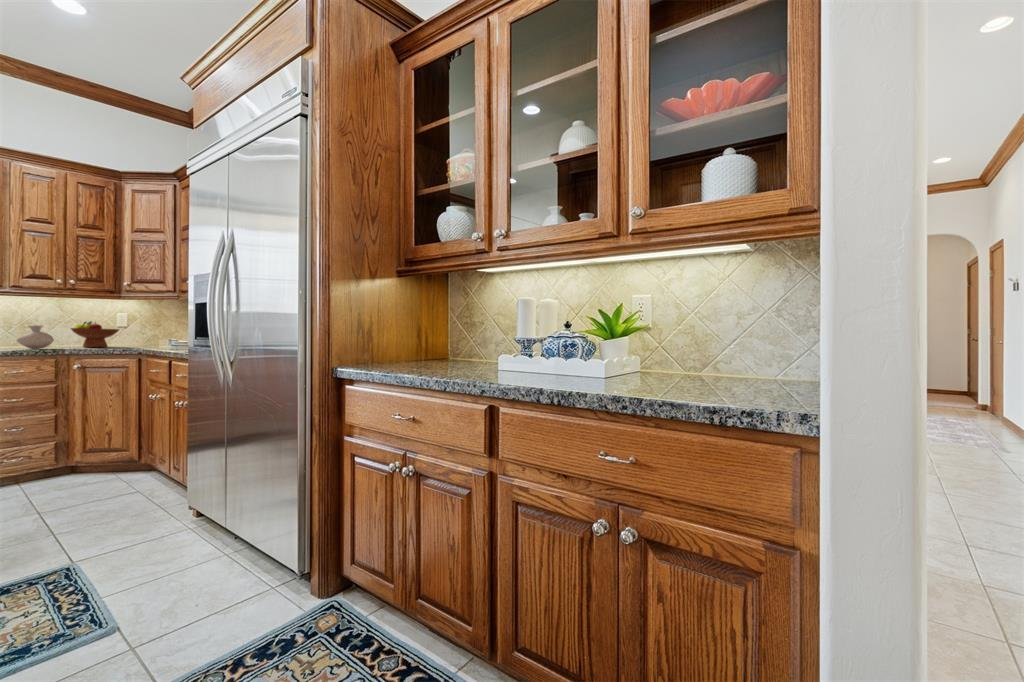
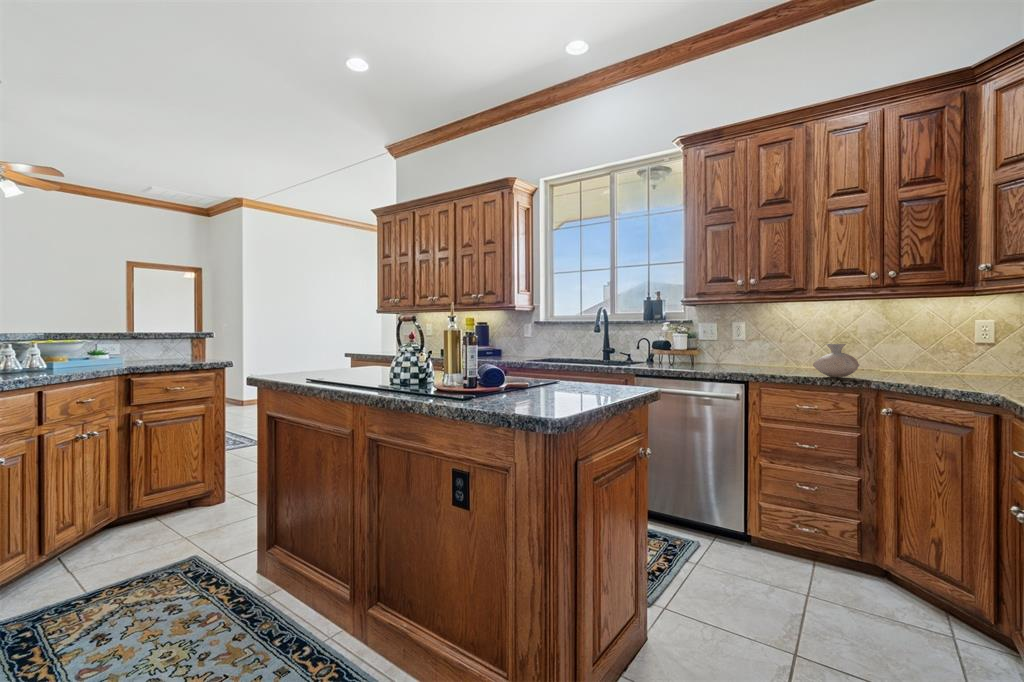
fruit bowl: present [71,321,119,347] -> none [889,334,972,378]

